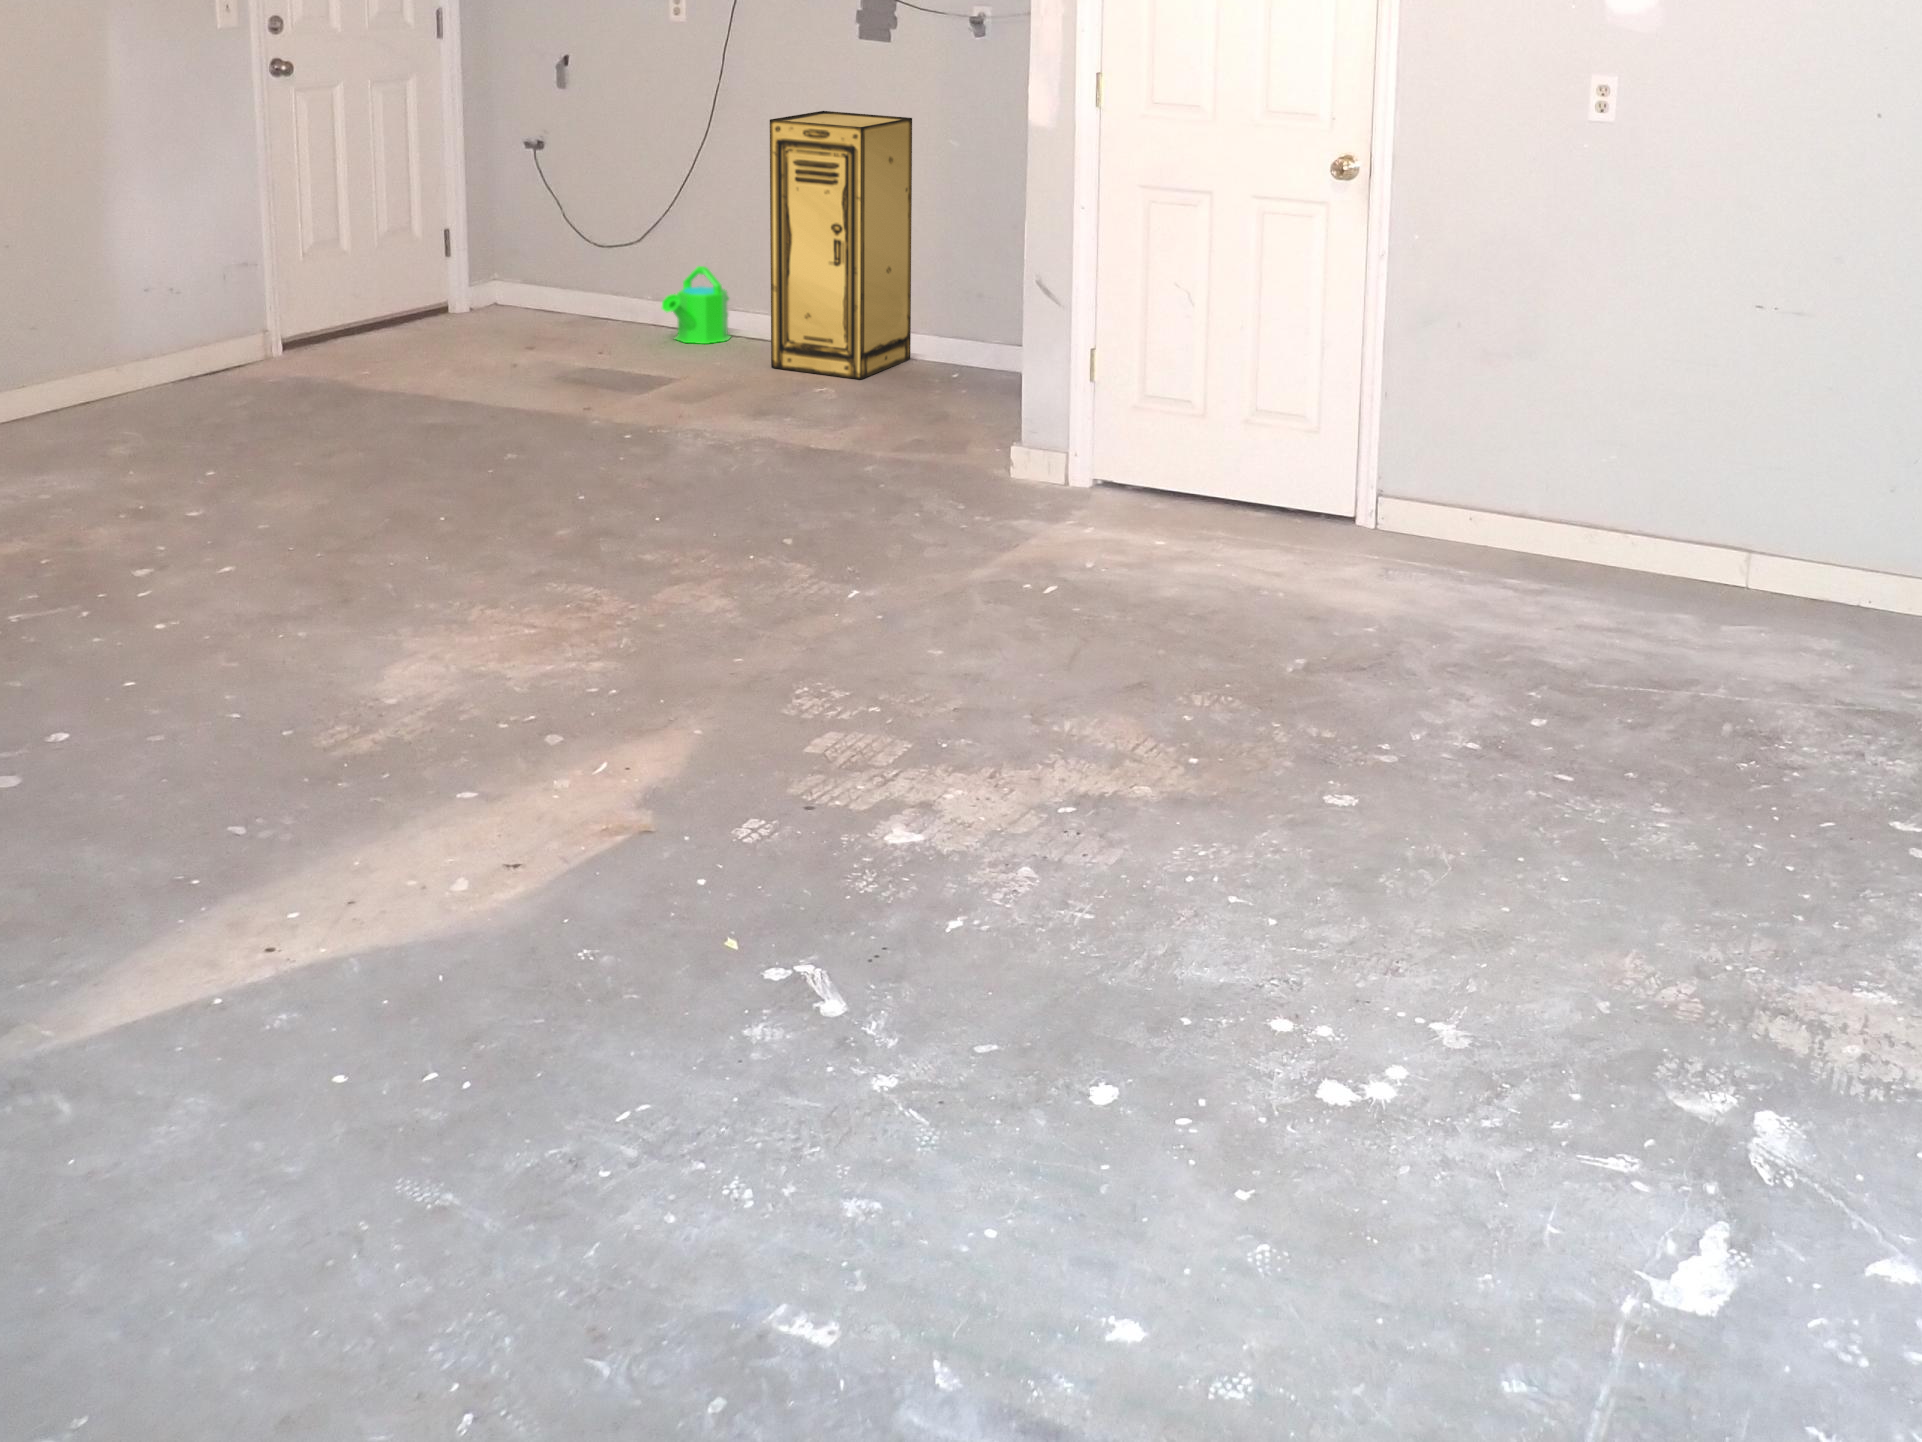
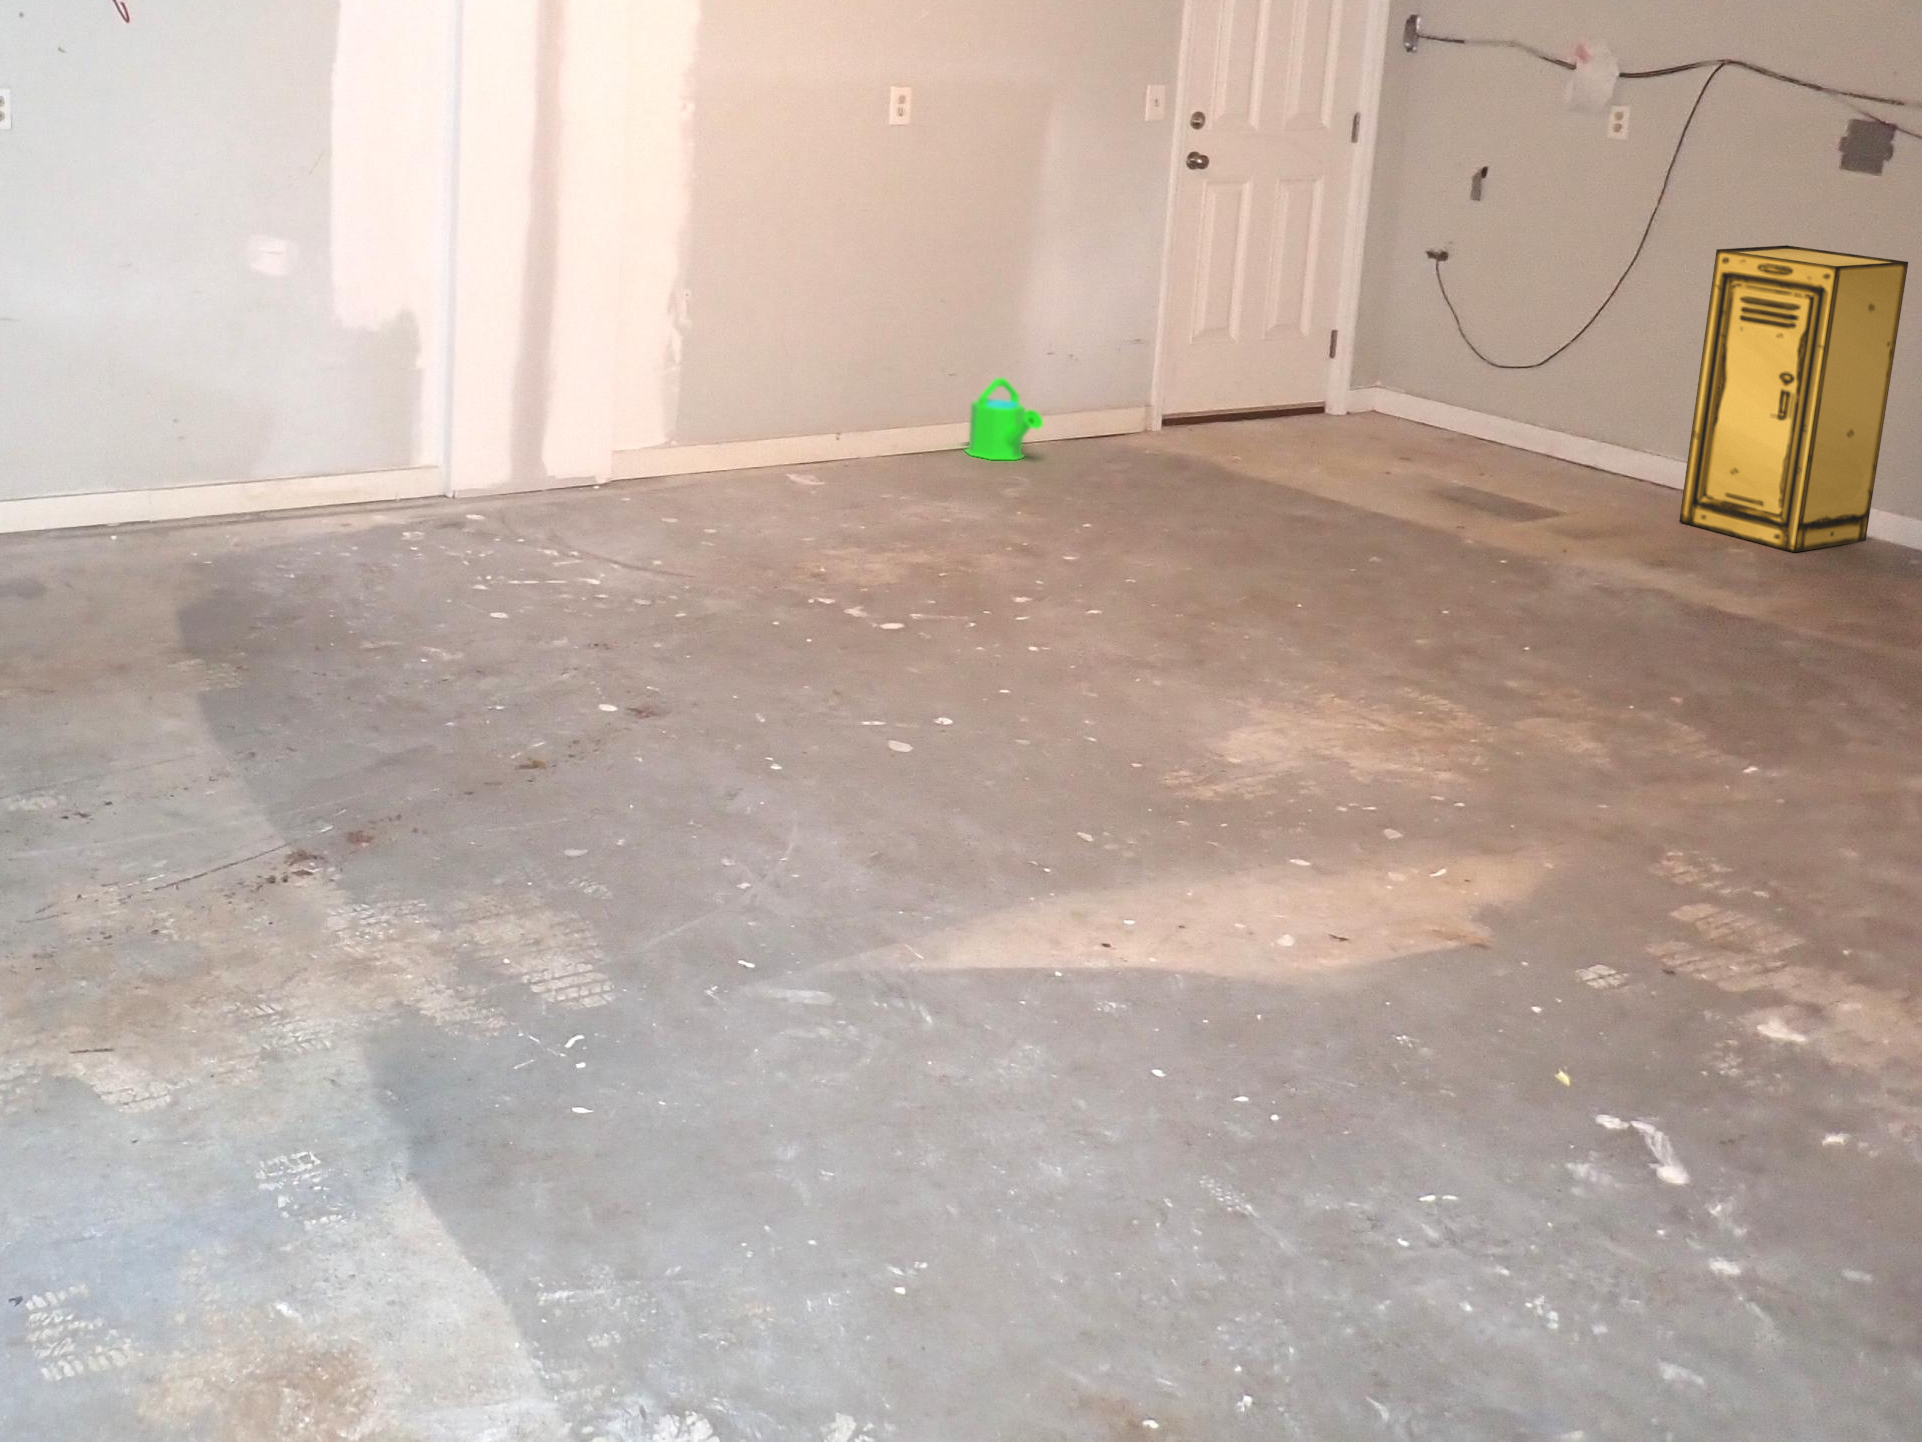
watering can: present [662,266,731,344] -> present [965,378,1043,460]

